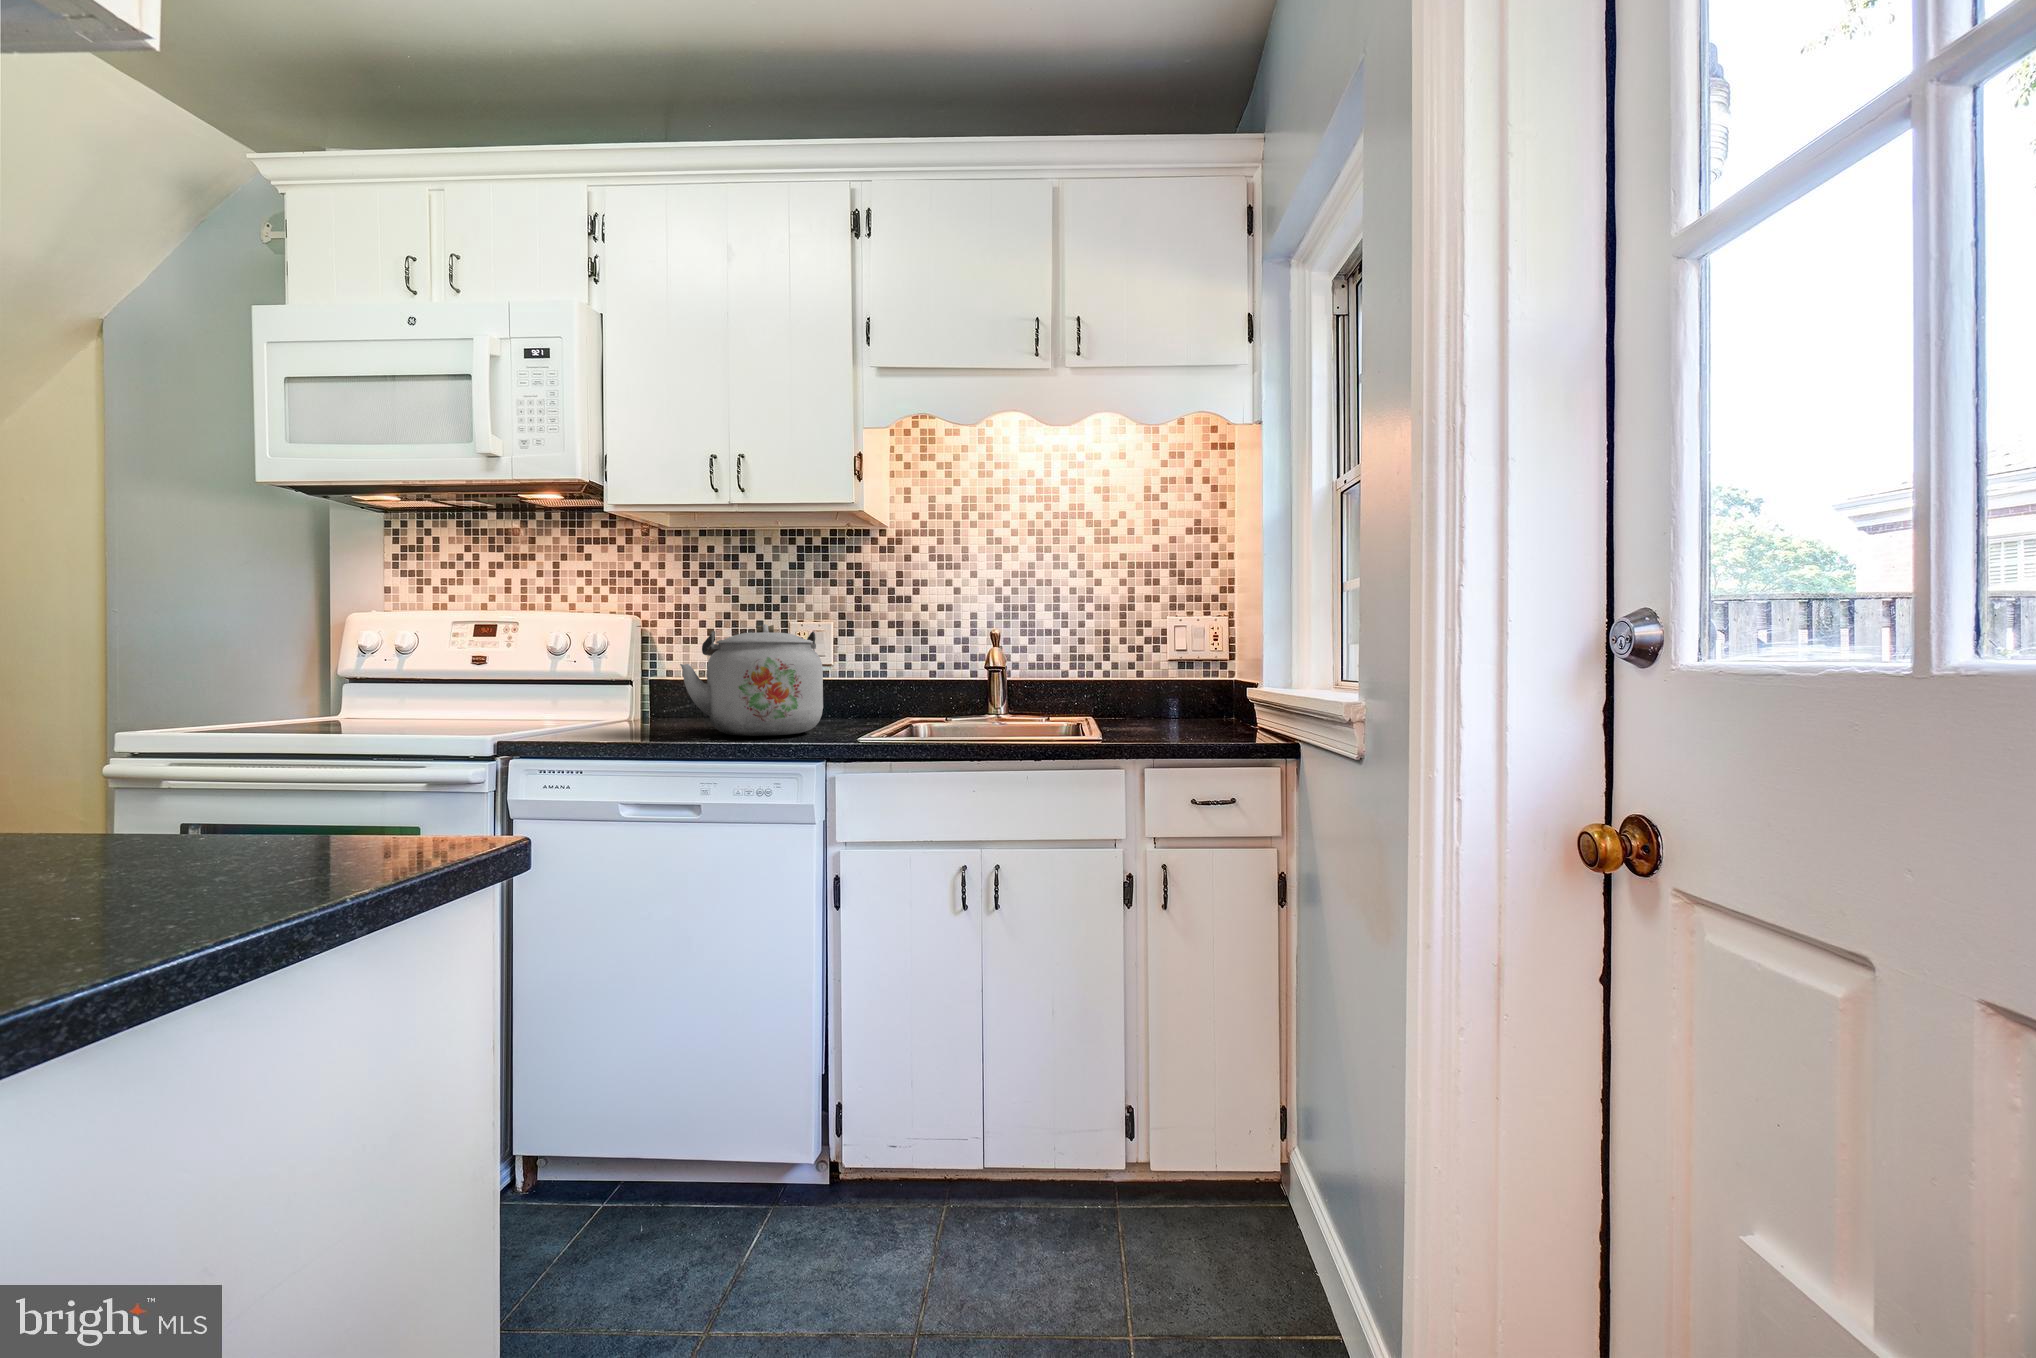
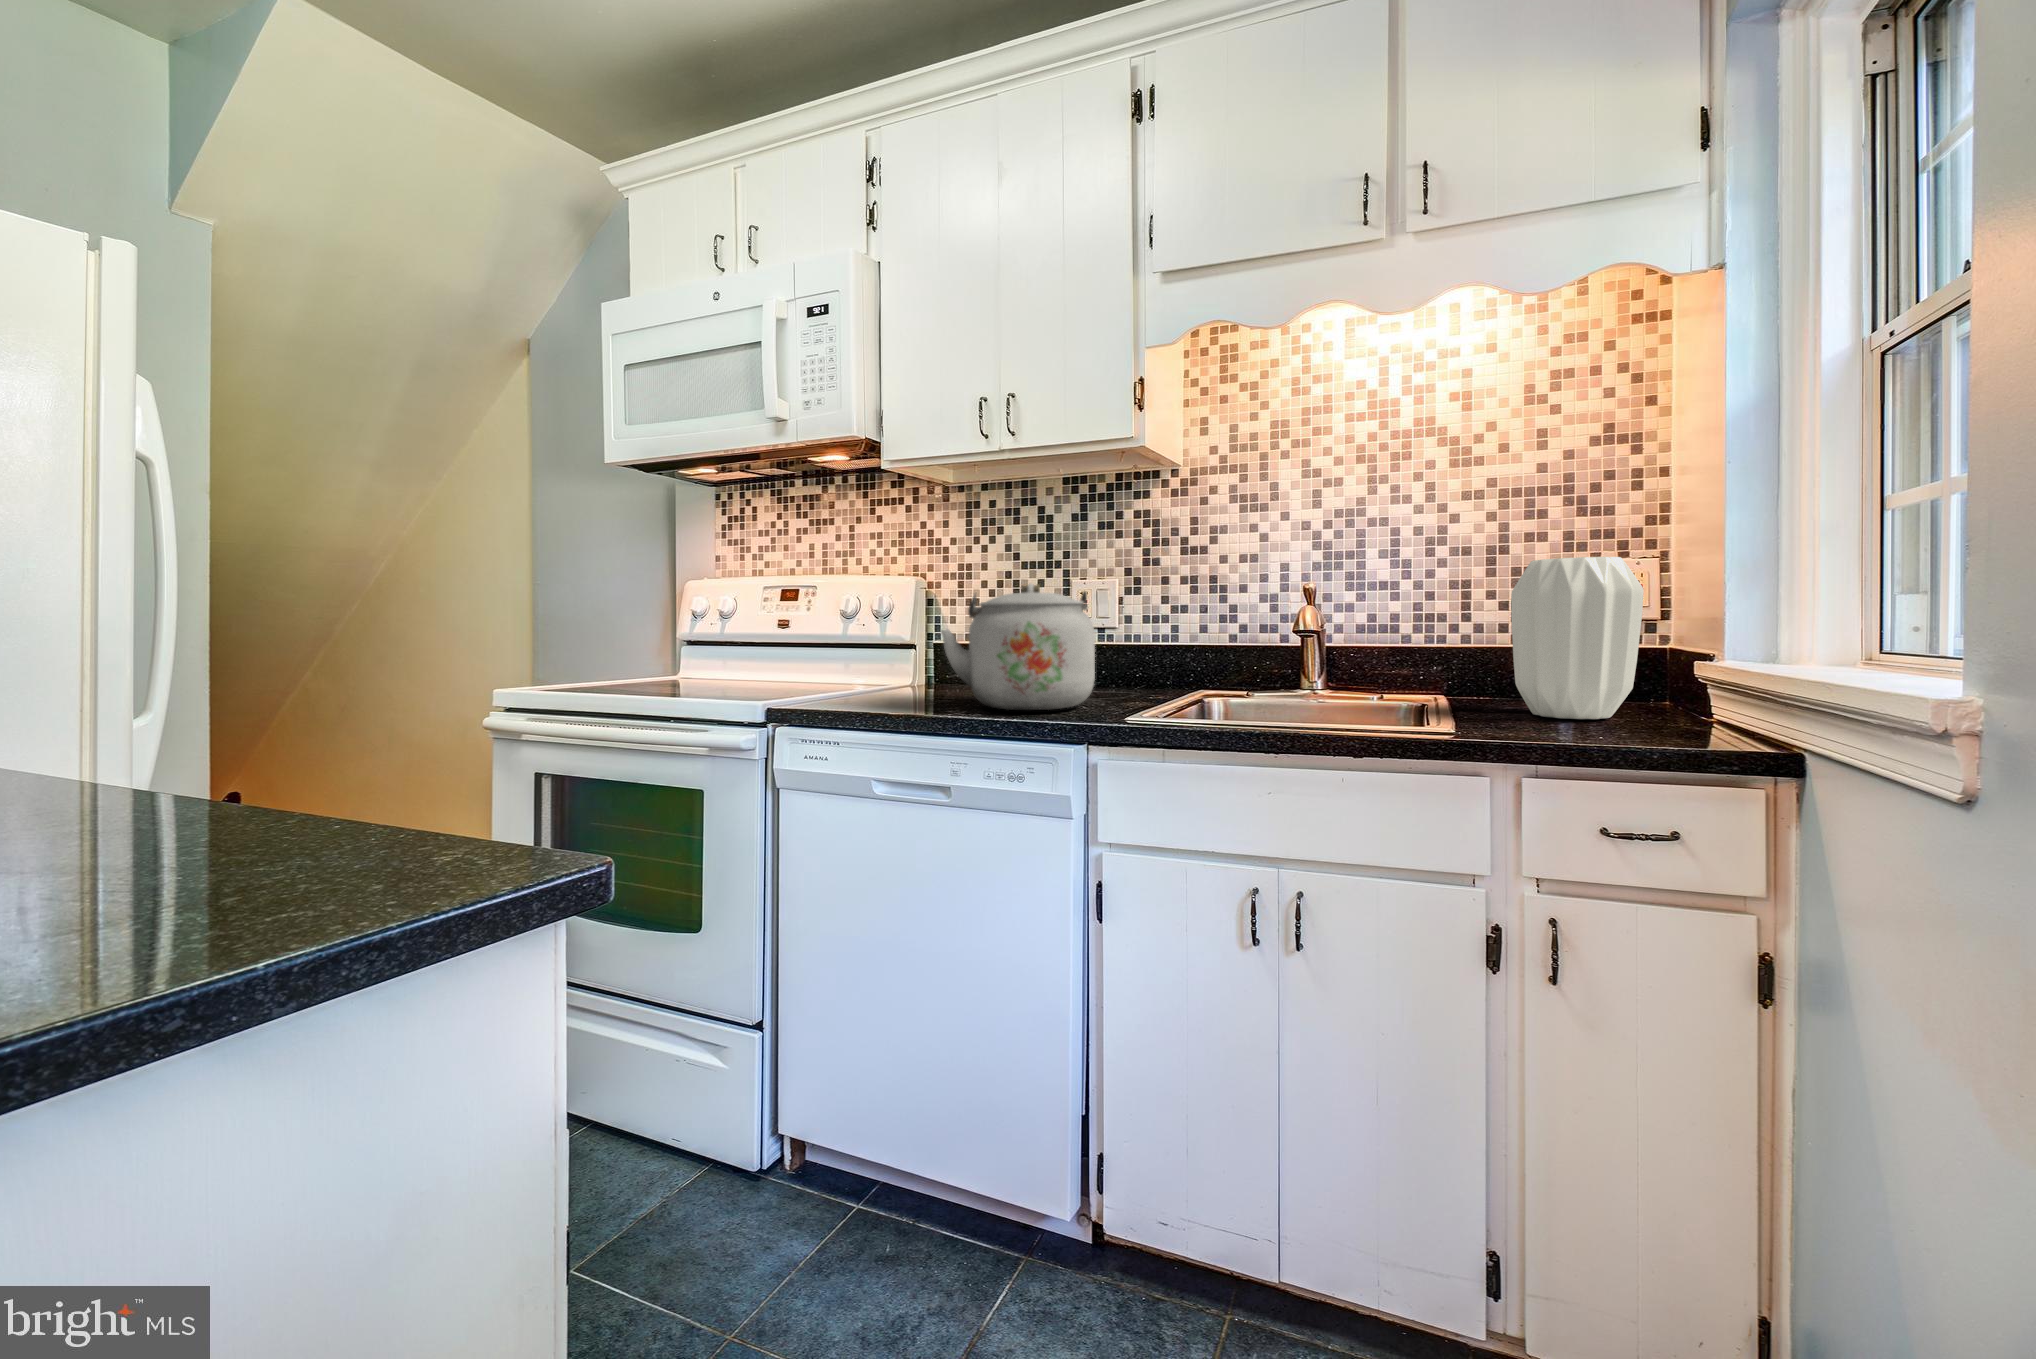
vase: none [1137,615,1218,730] -> present [1511,557,1644,719]

